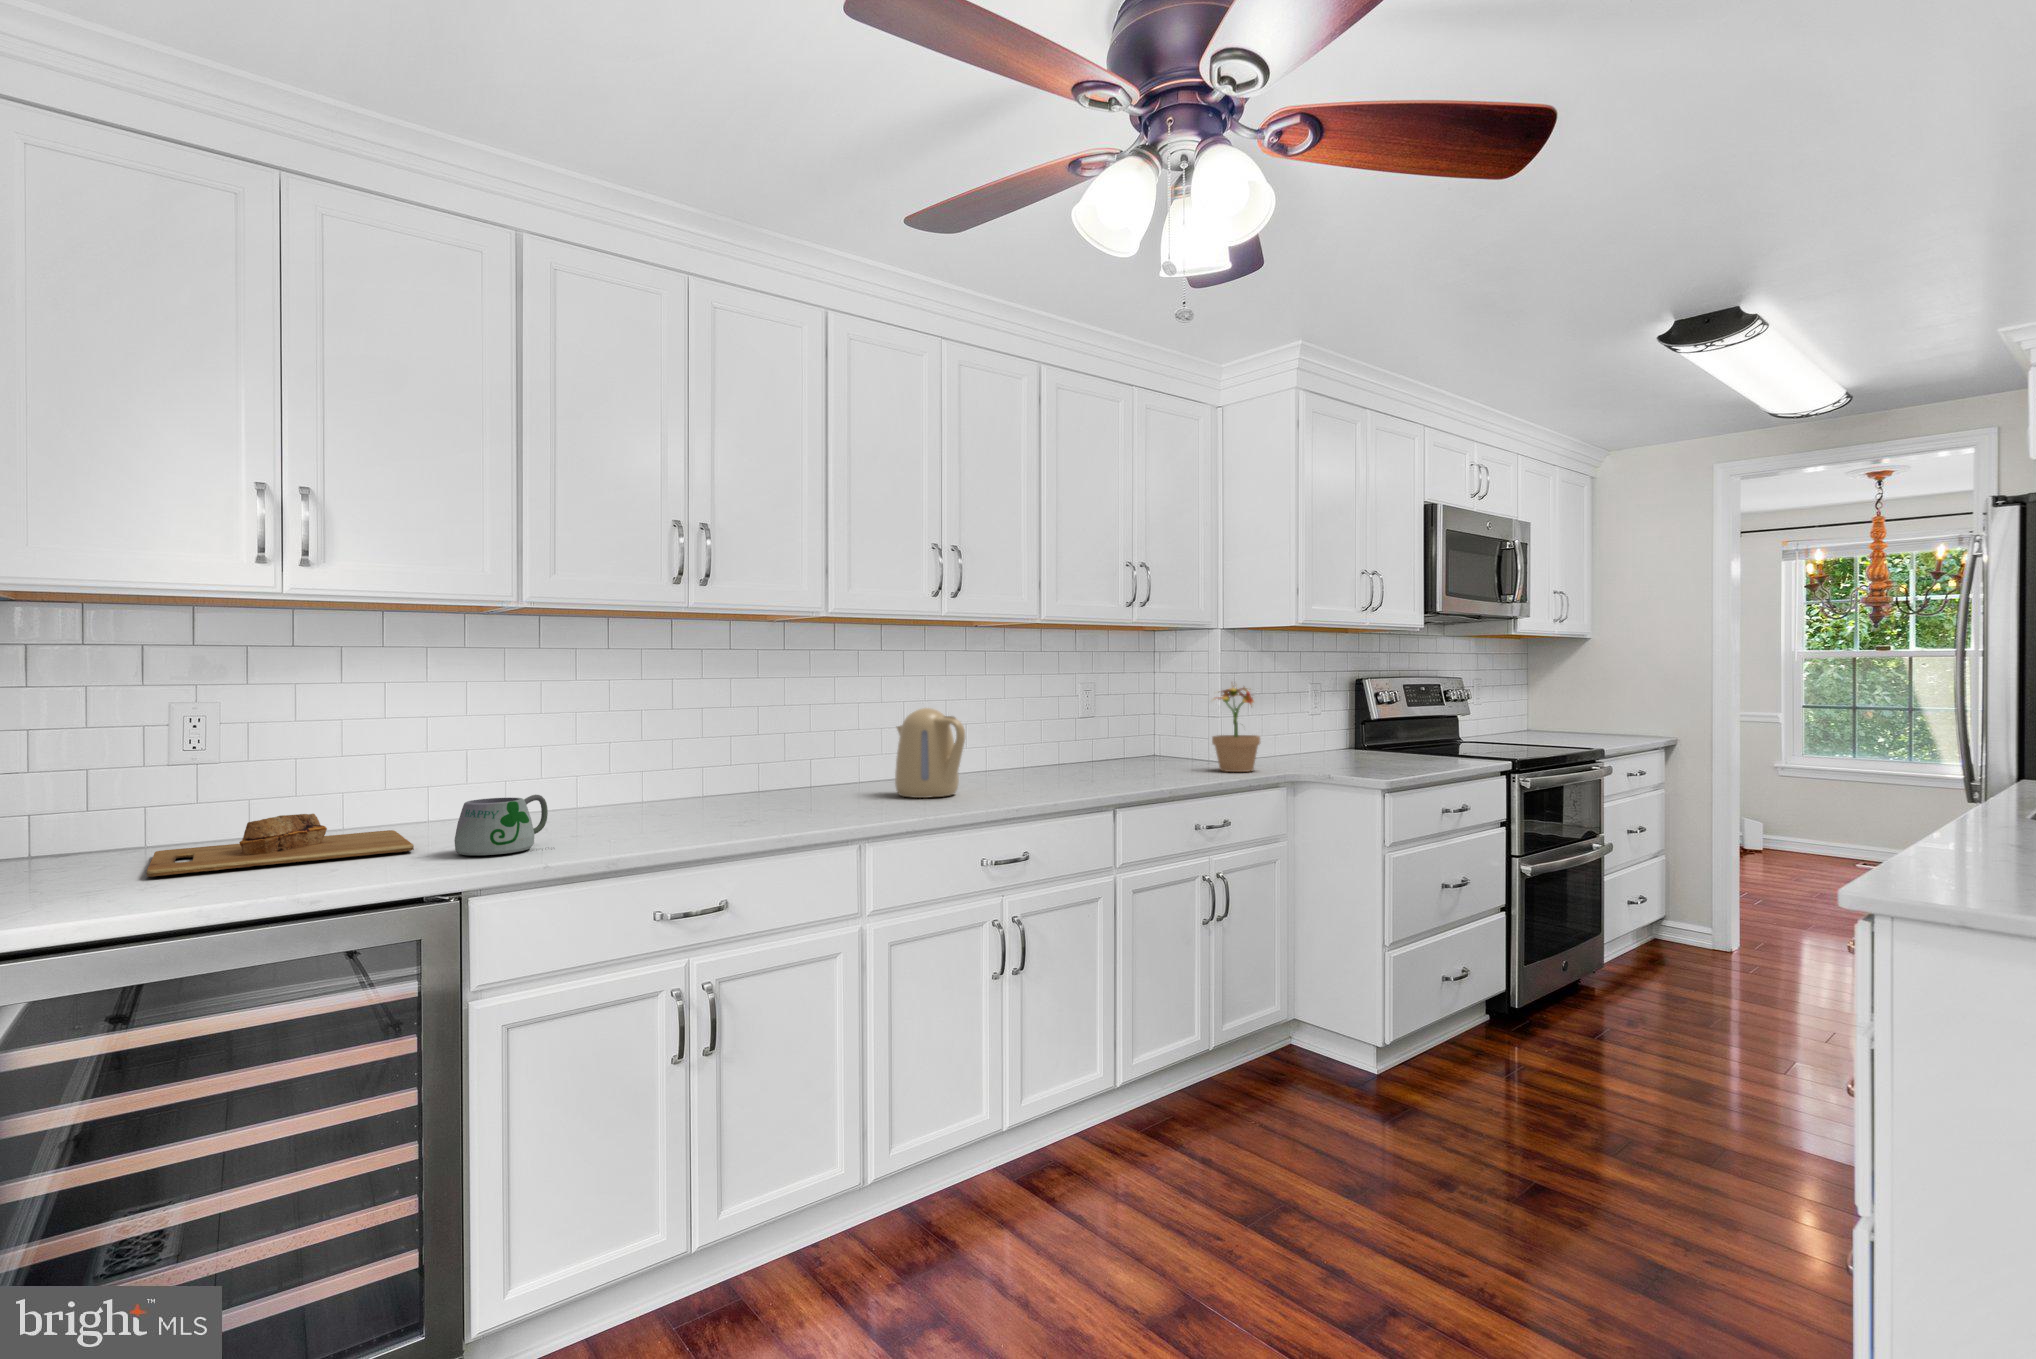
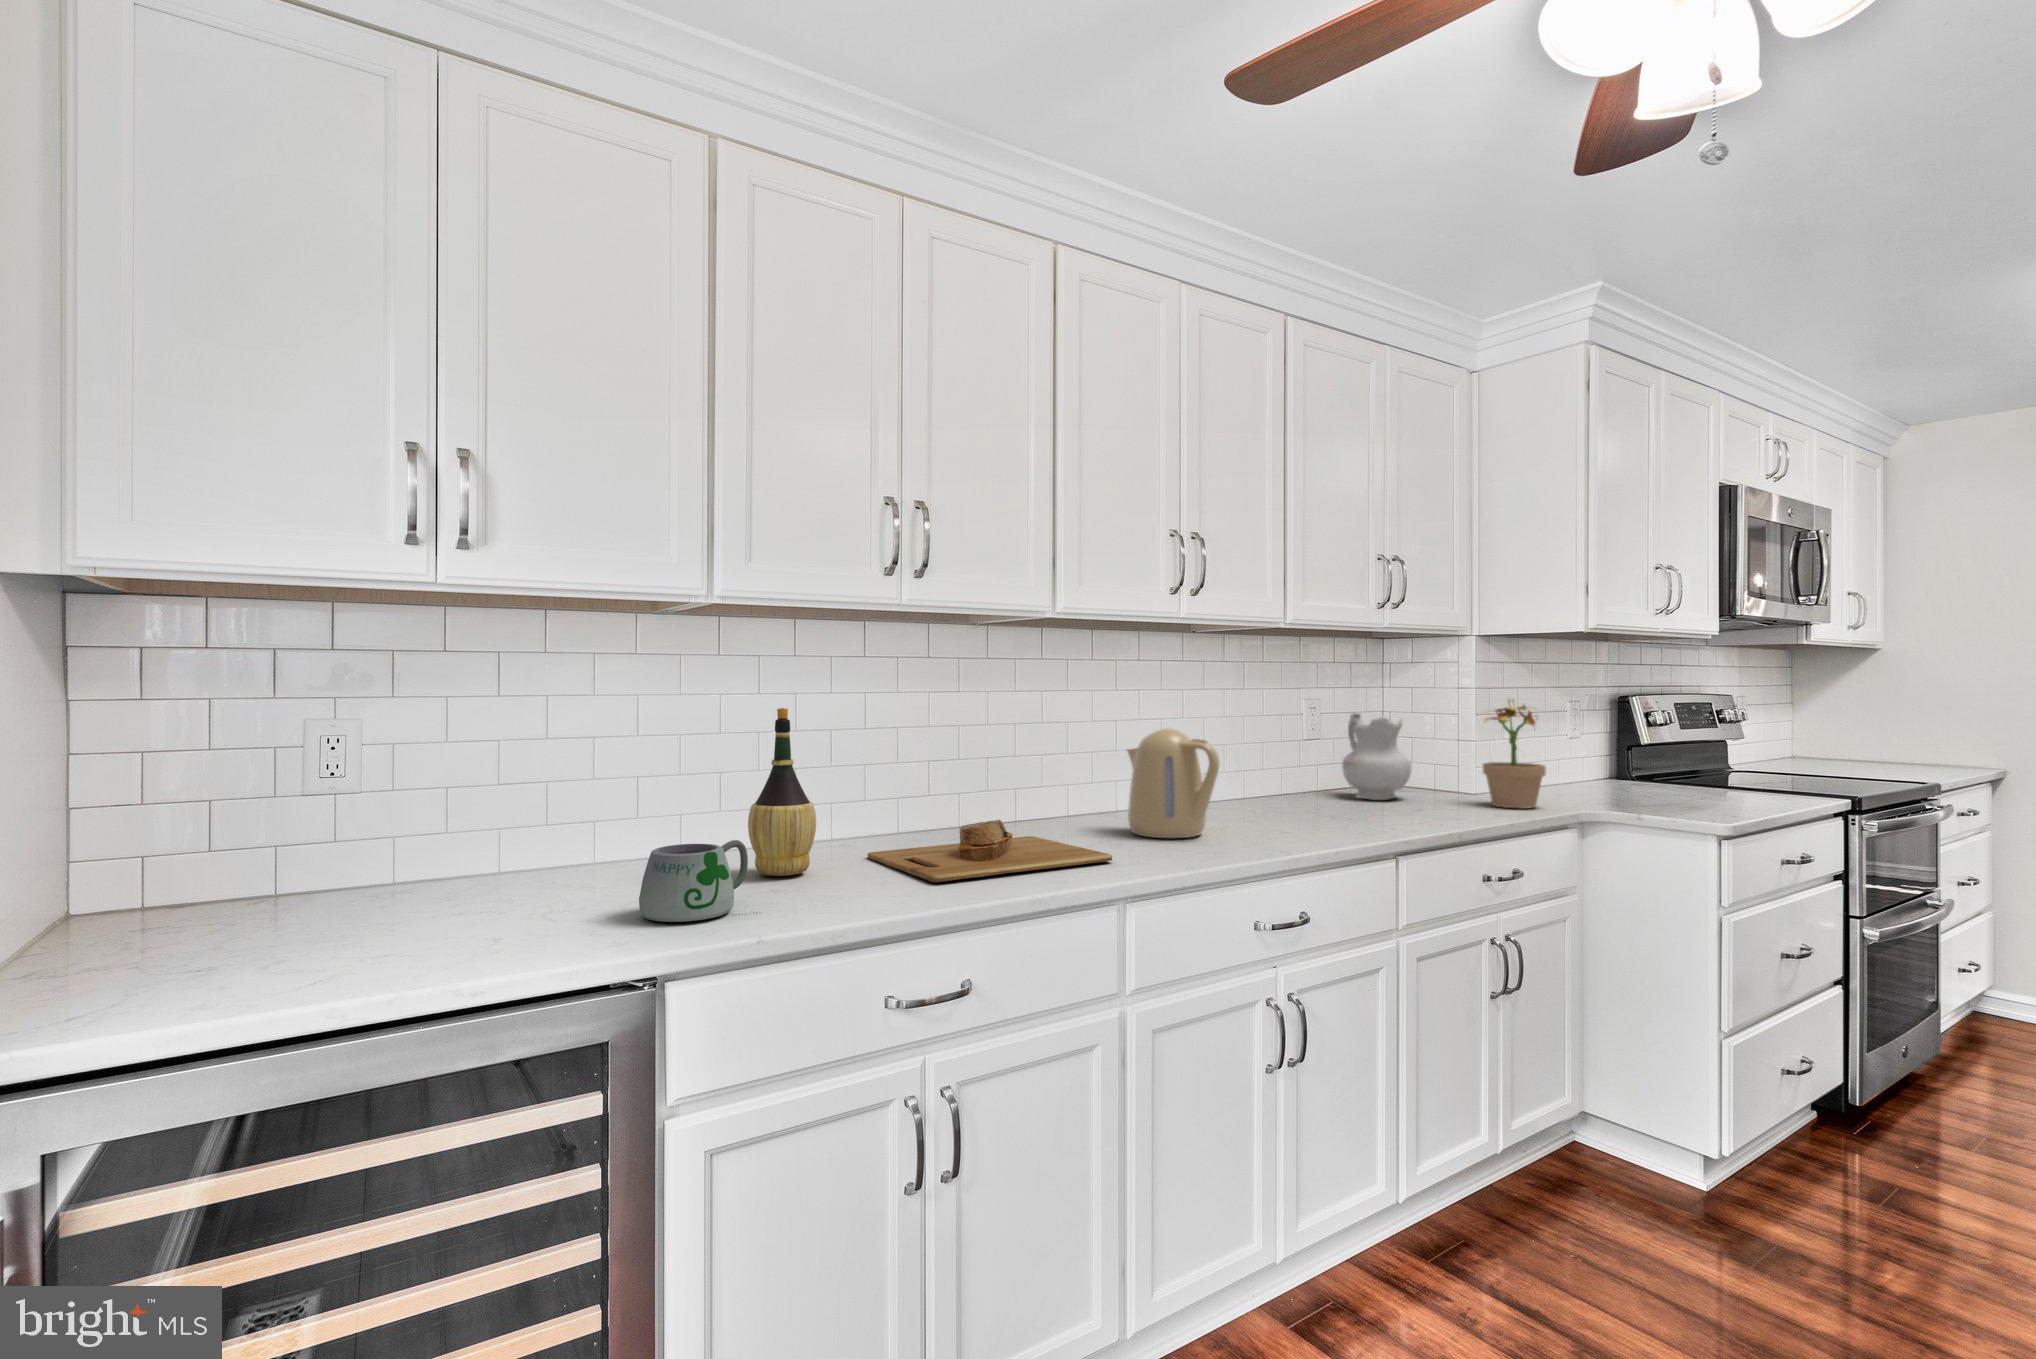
wine bottle: none [554,692,613,827] -> present [748,708,816,876]
ceramic pitcher: none [1103,696,1159,769] -> present [1342,713,1412,800]
cutting board: present [146,814,414,877] -> present [868,820,1112,882]

